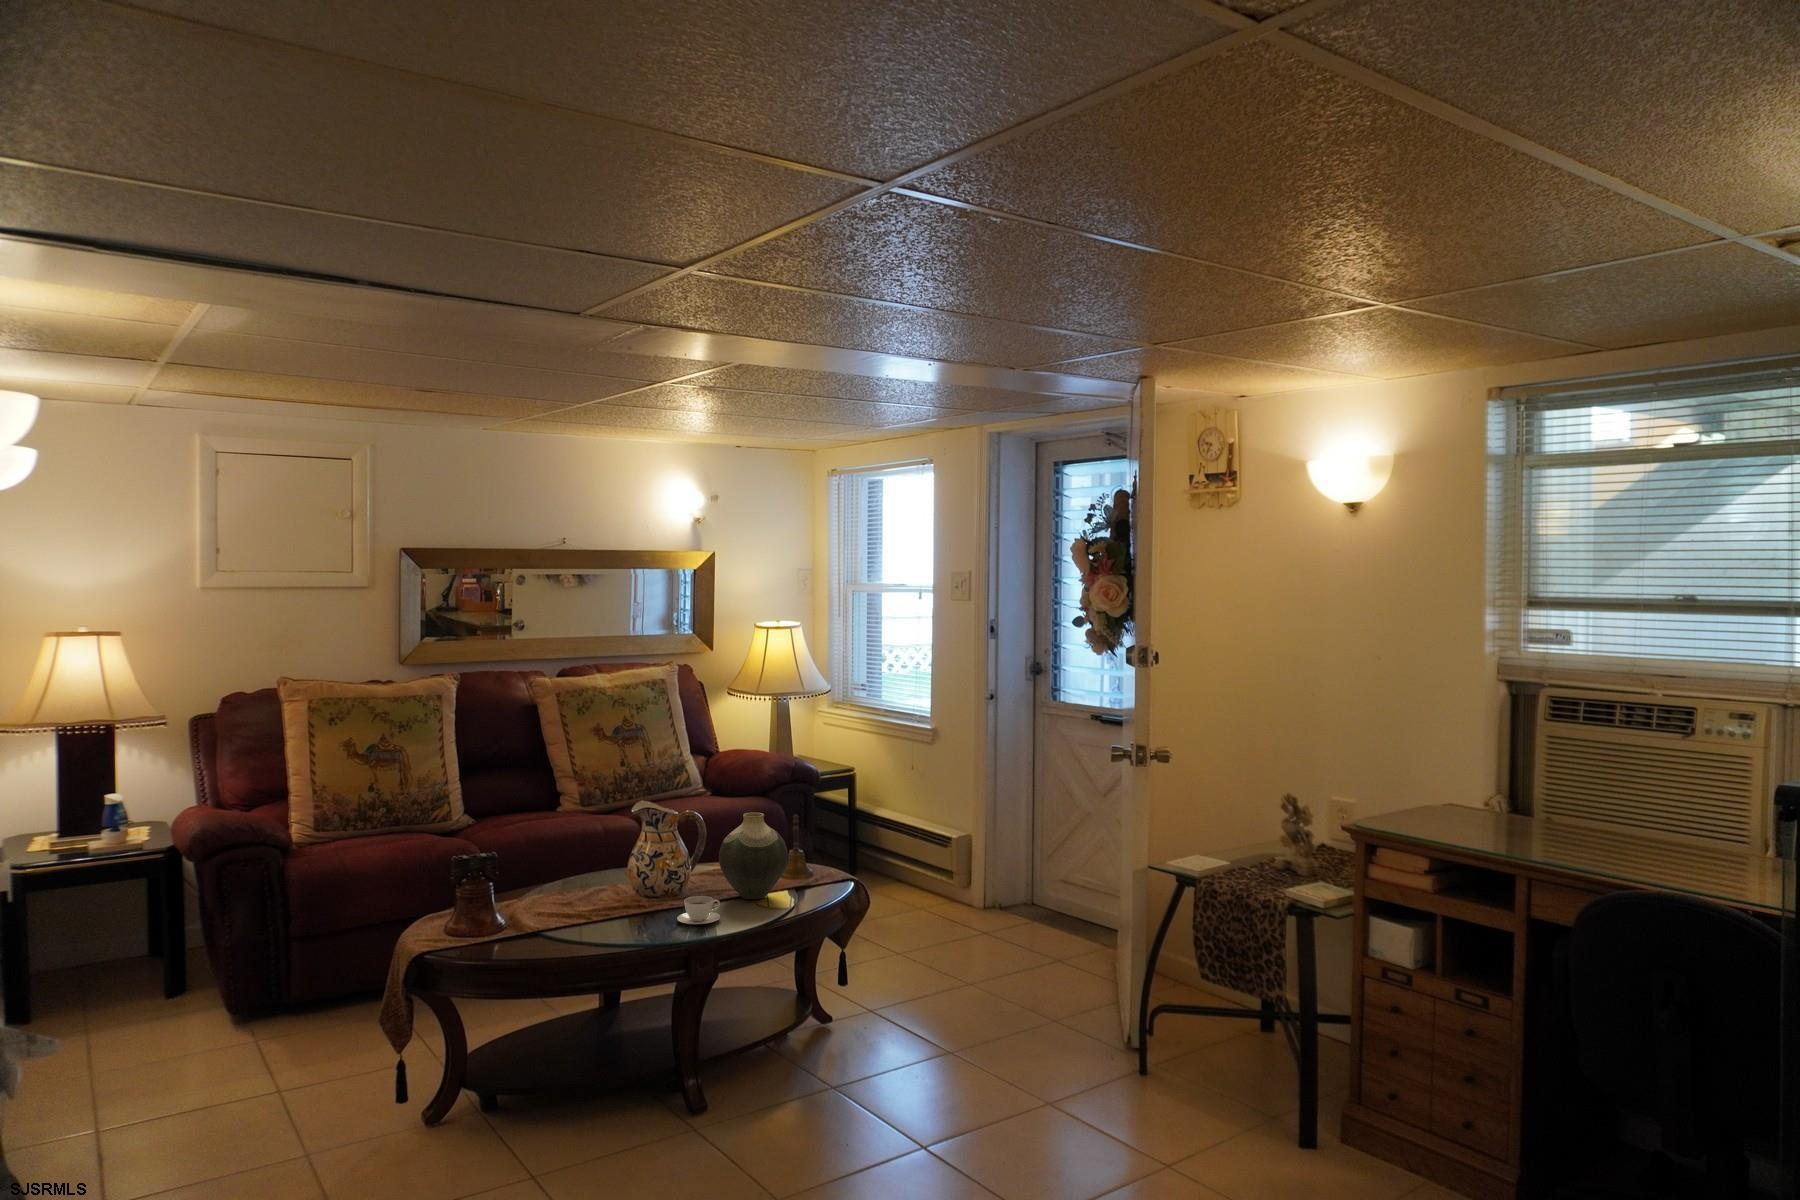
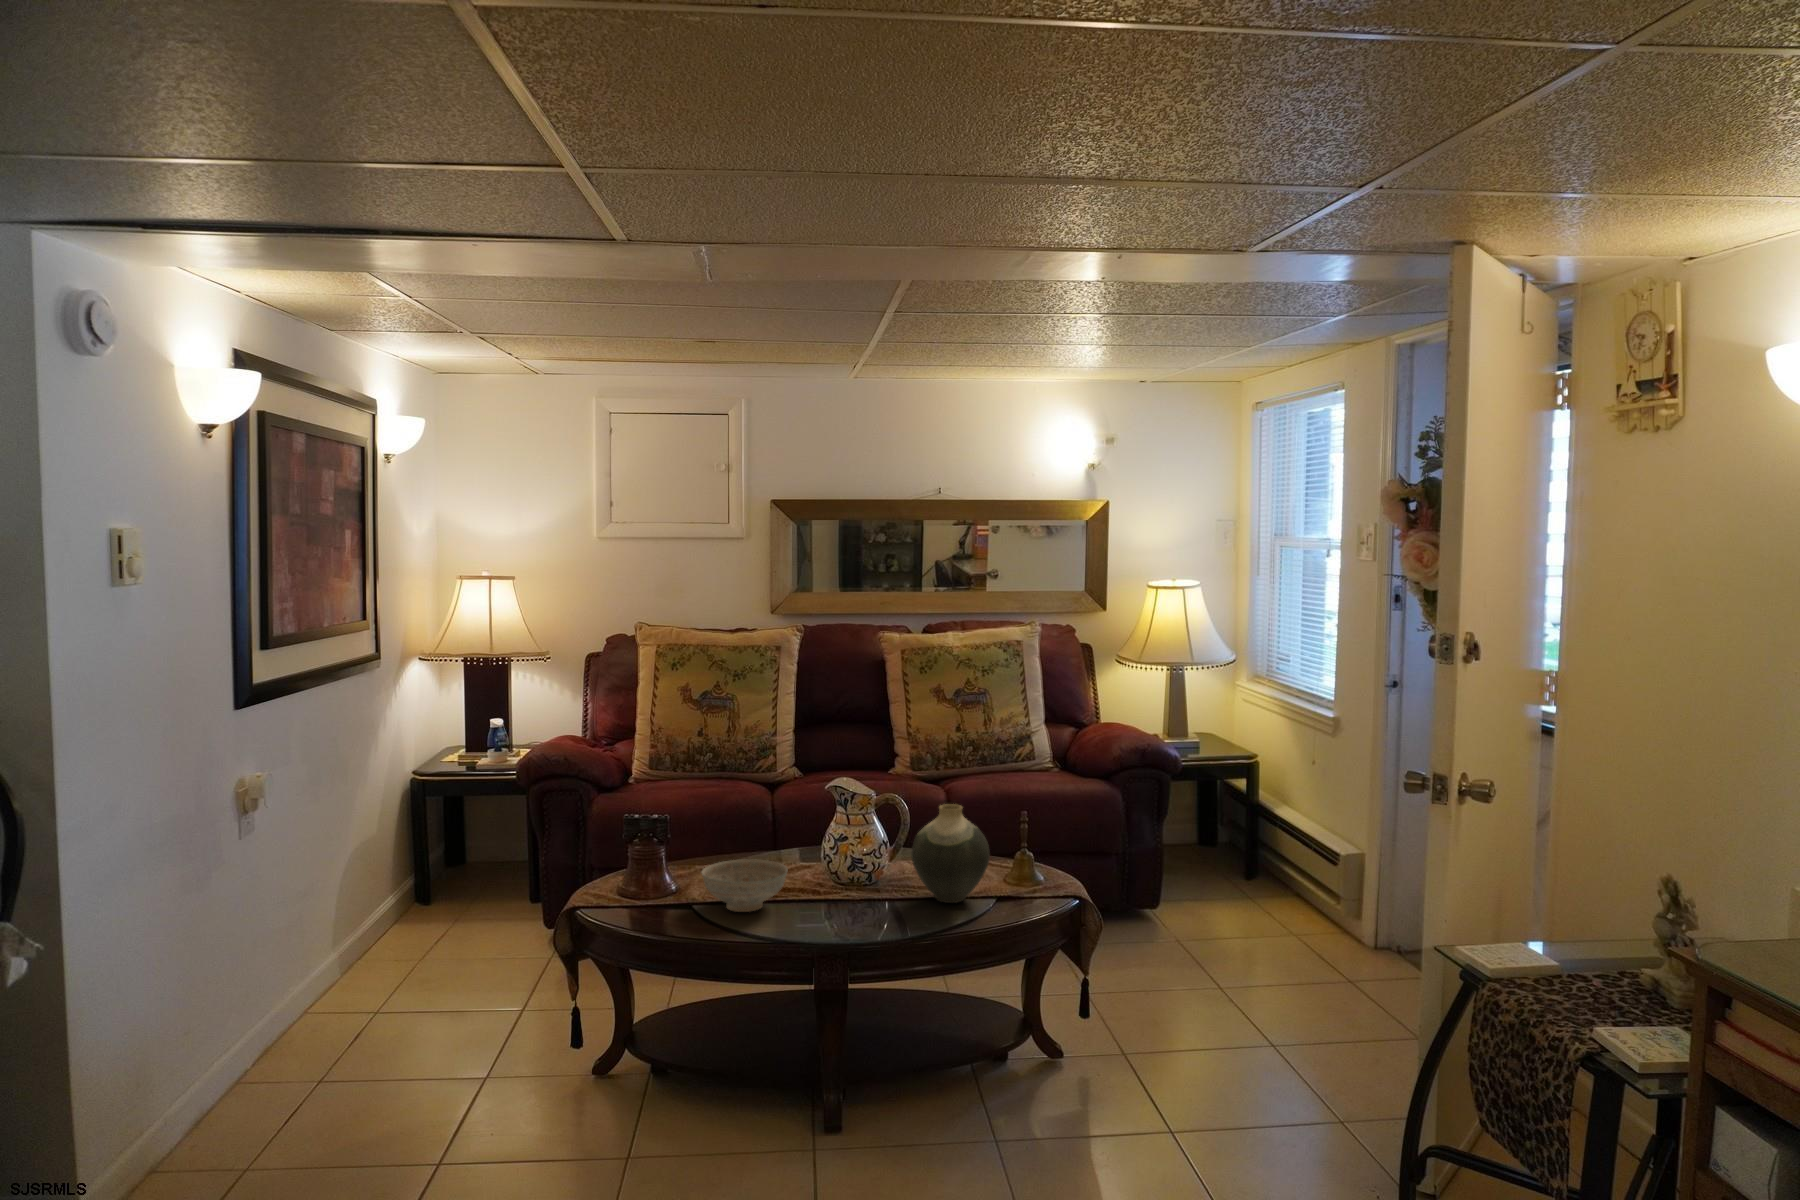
decorative bowl: none [541,885,625,934] -> present [702,859,788,912]
teacup: present [677,896,720,924] -> none [839,890,888,923]

